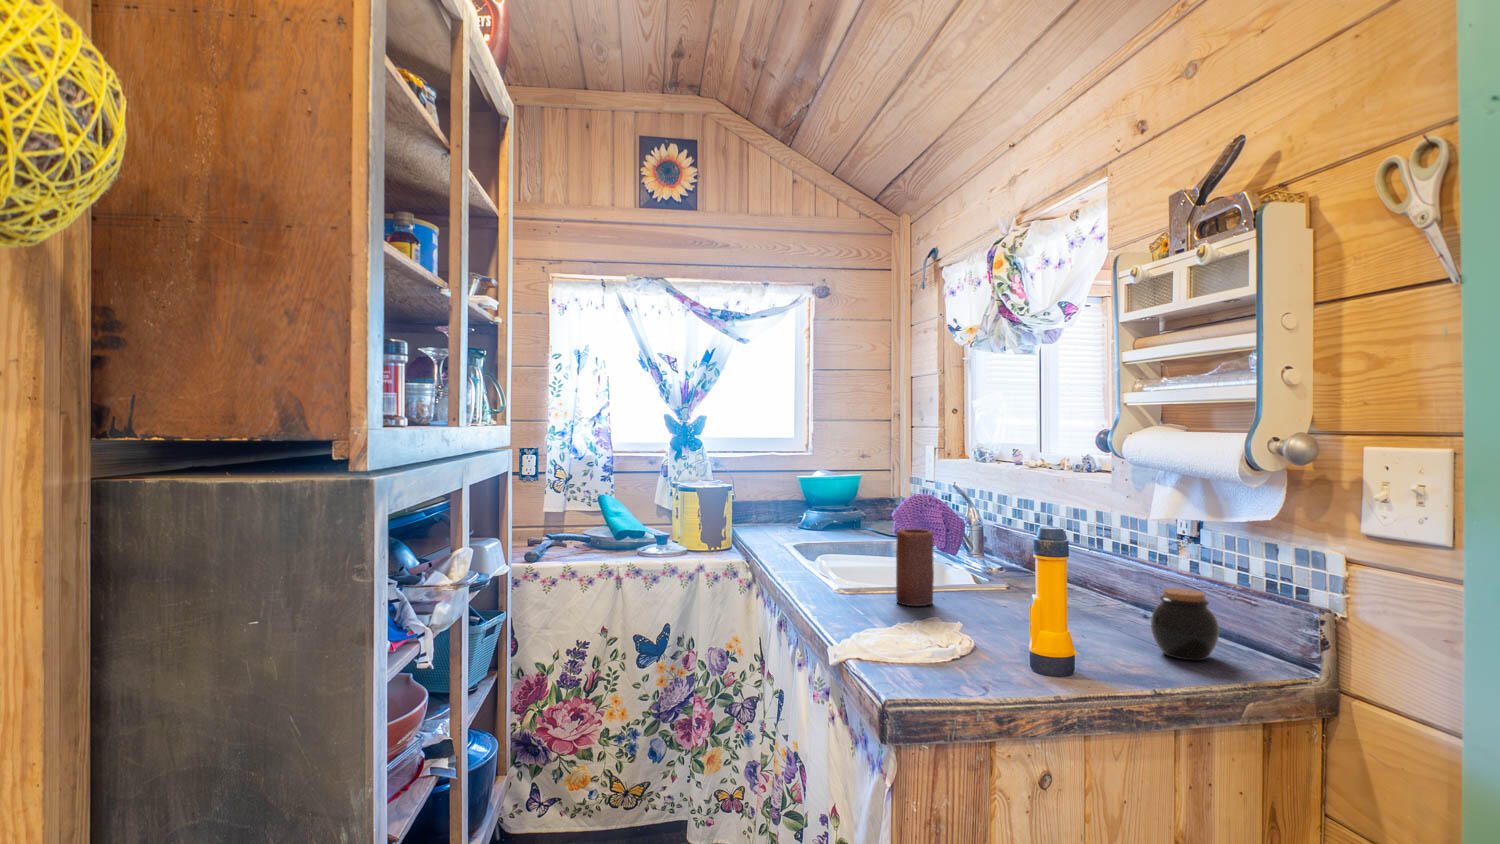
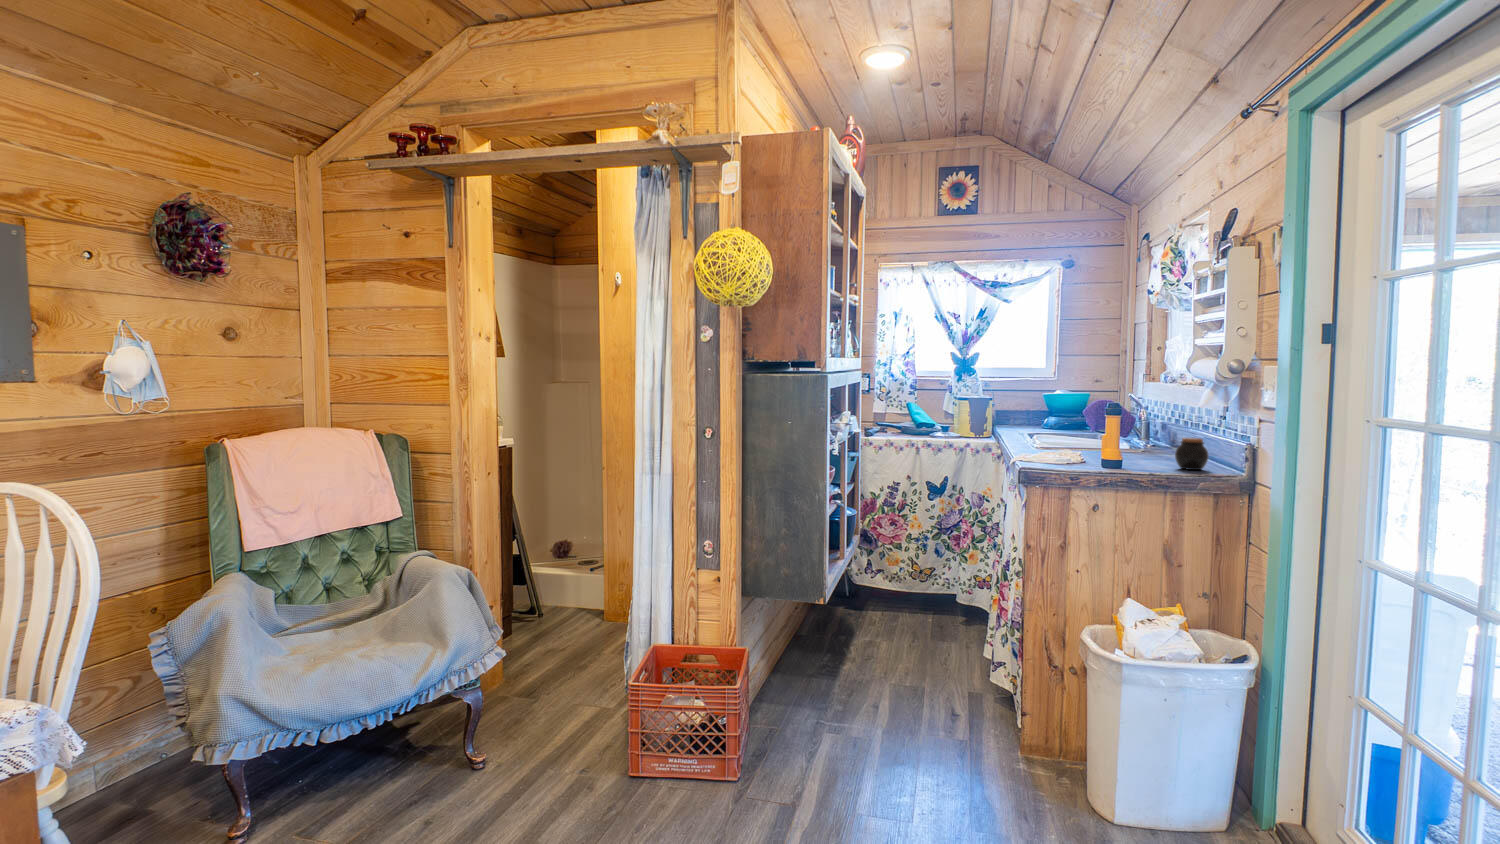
candle: present [896,528,934,606] -> none [1064,414,1086,453]

